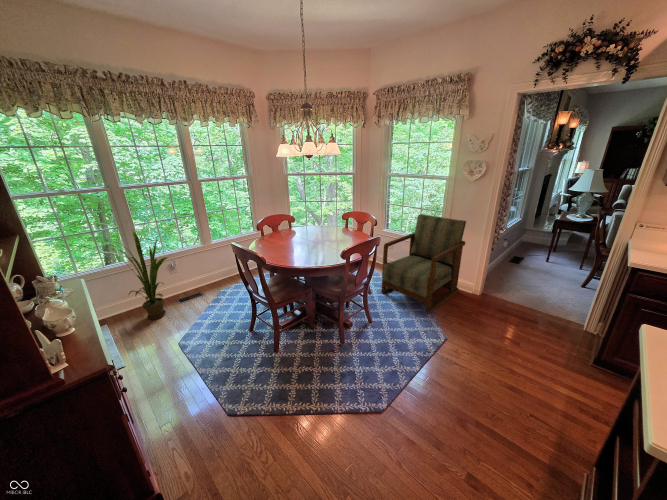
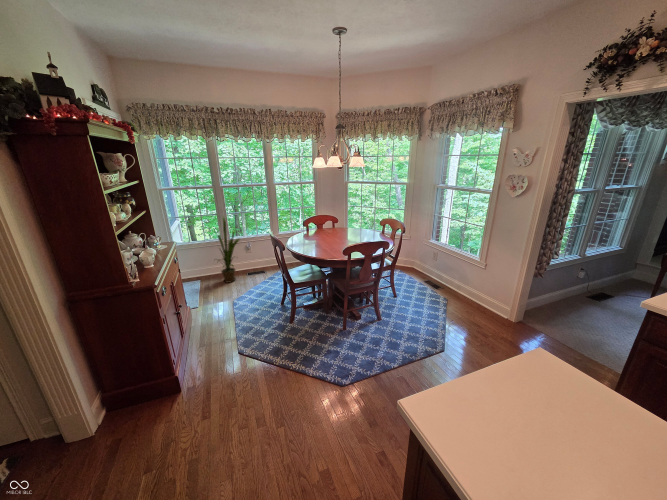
armchair: present [381,214,466,314] -> none [408,228,506,327]

